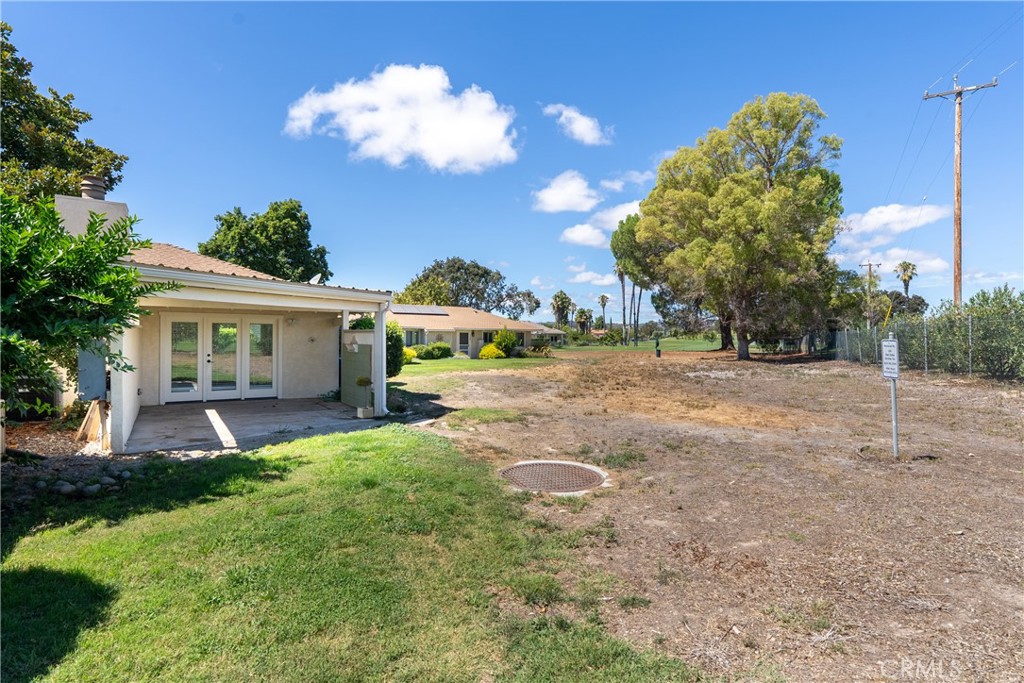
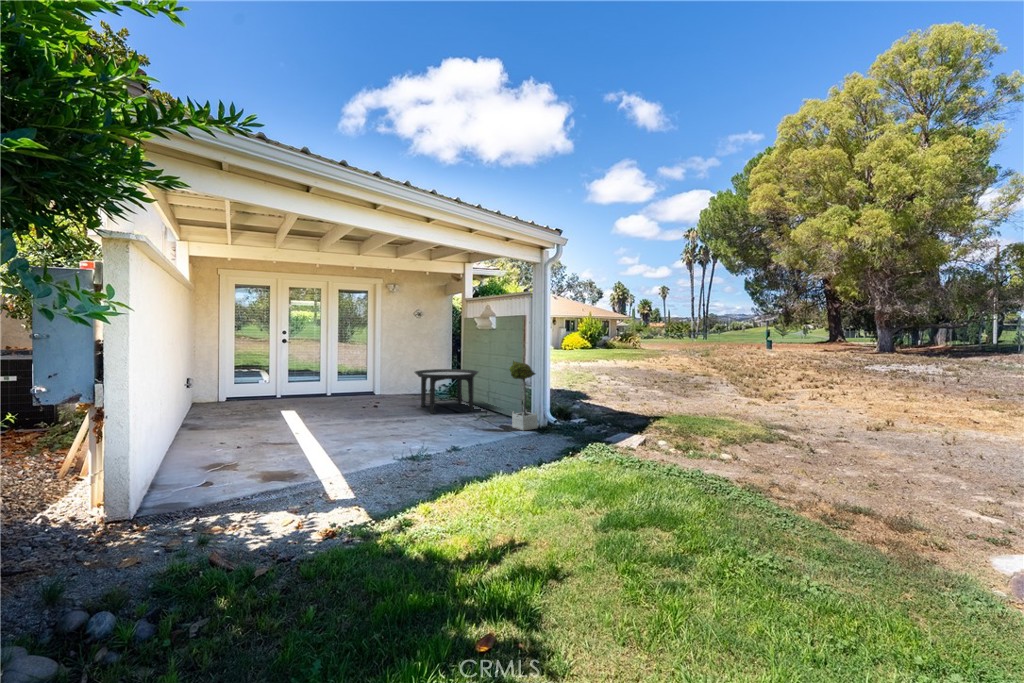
round table: none [301,380,348,410] -> present [415,369,478,413]

